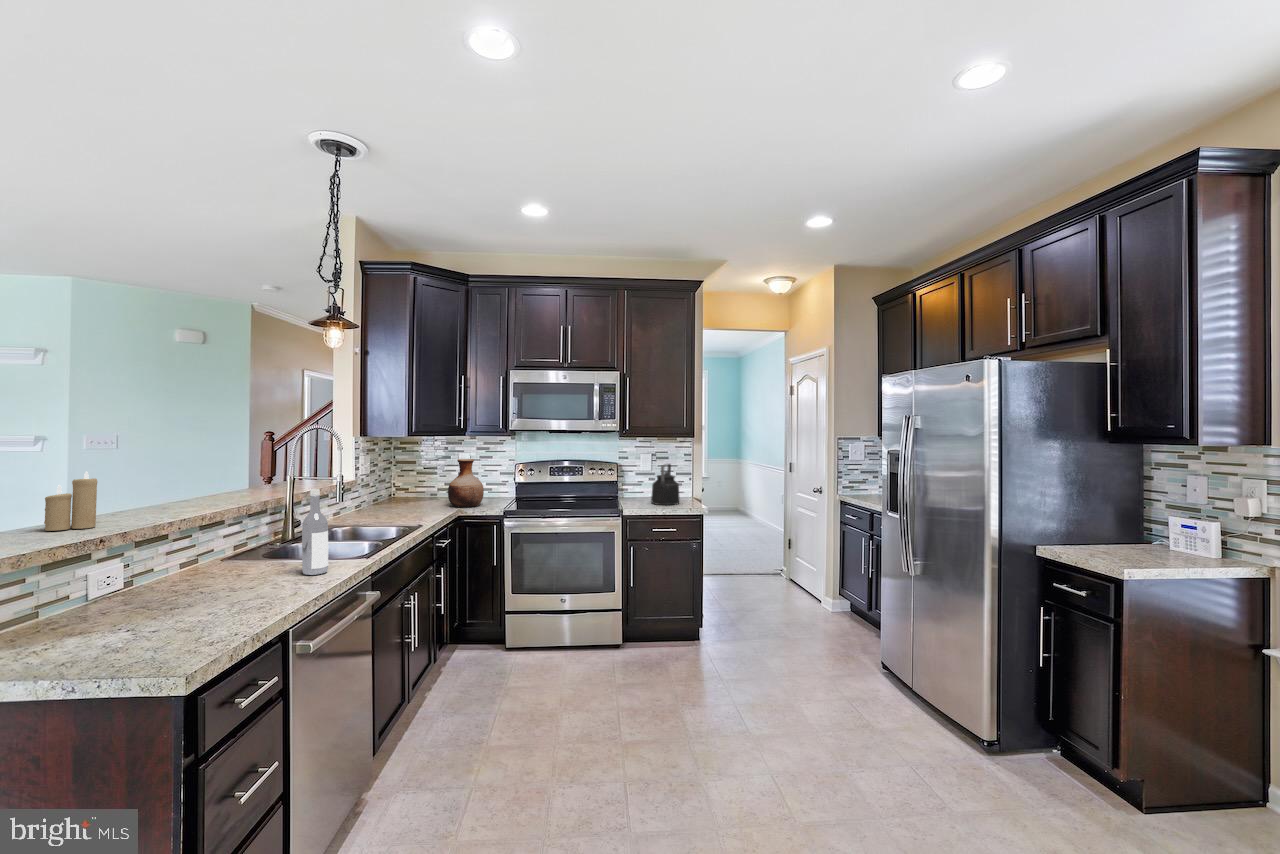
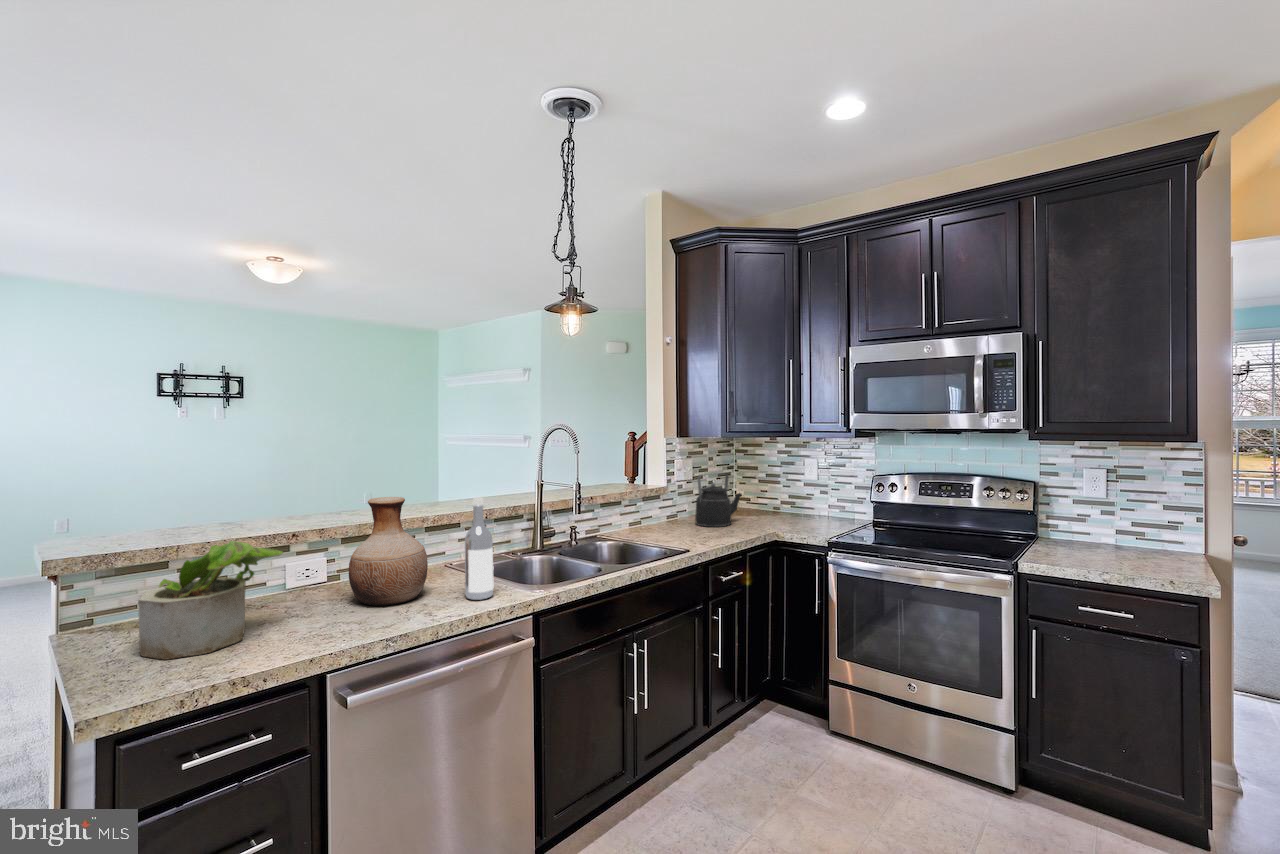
vase: present [448,459,484,508] -> present [349,497,428,606]
kettle: present [651,464,679,505] -> present [695,474,742,527]
candle: present [44,472,97,531] -> none [298,467,336,520]
potted plant: none [47,536,183,656] -> present [138,541,283,660]

